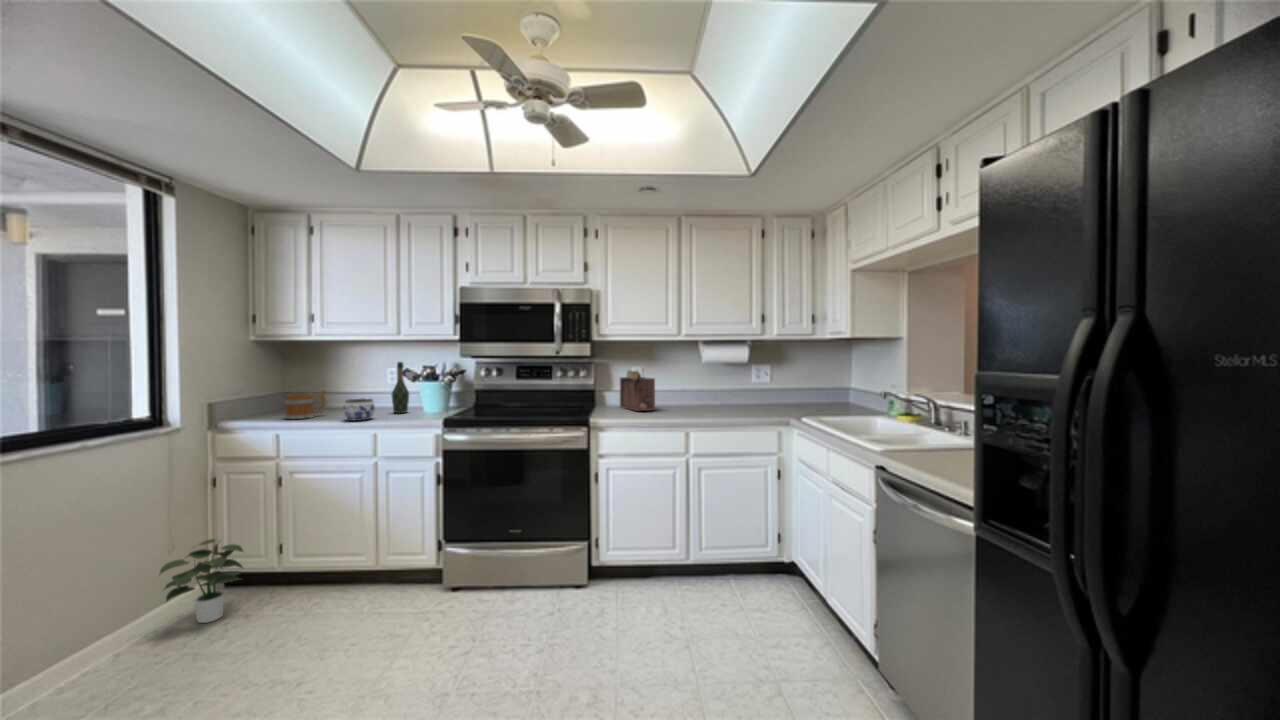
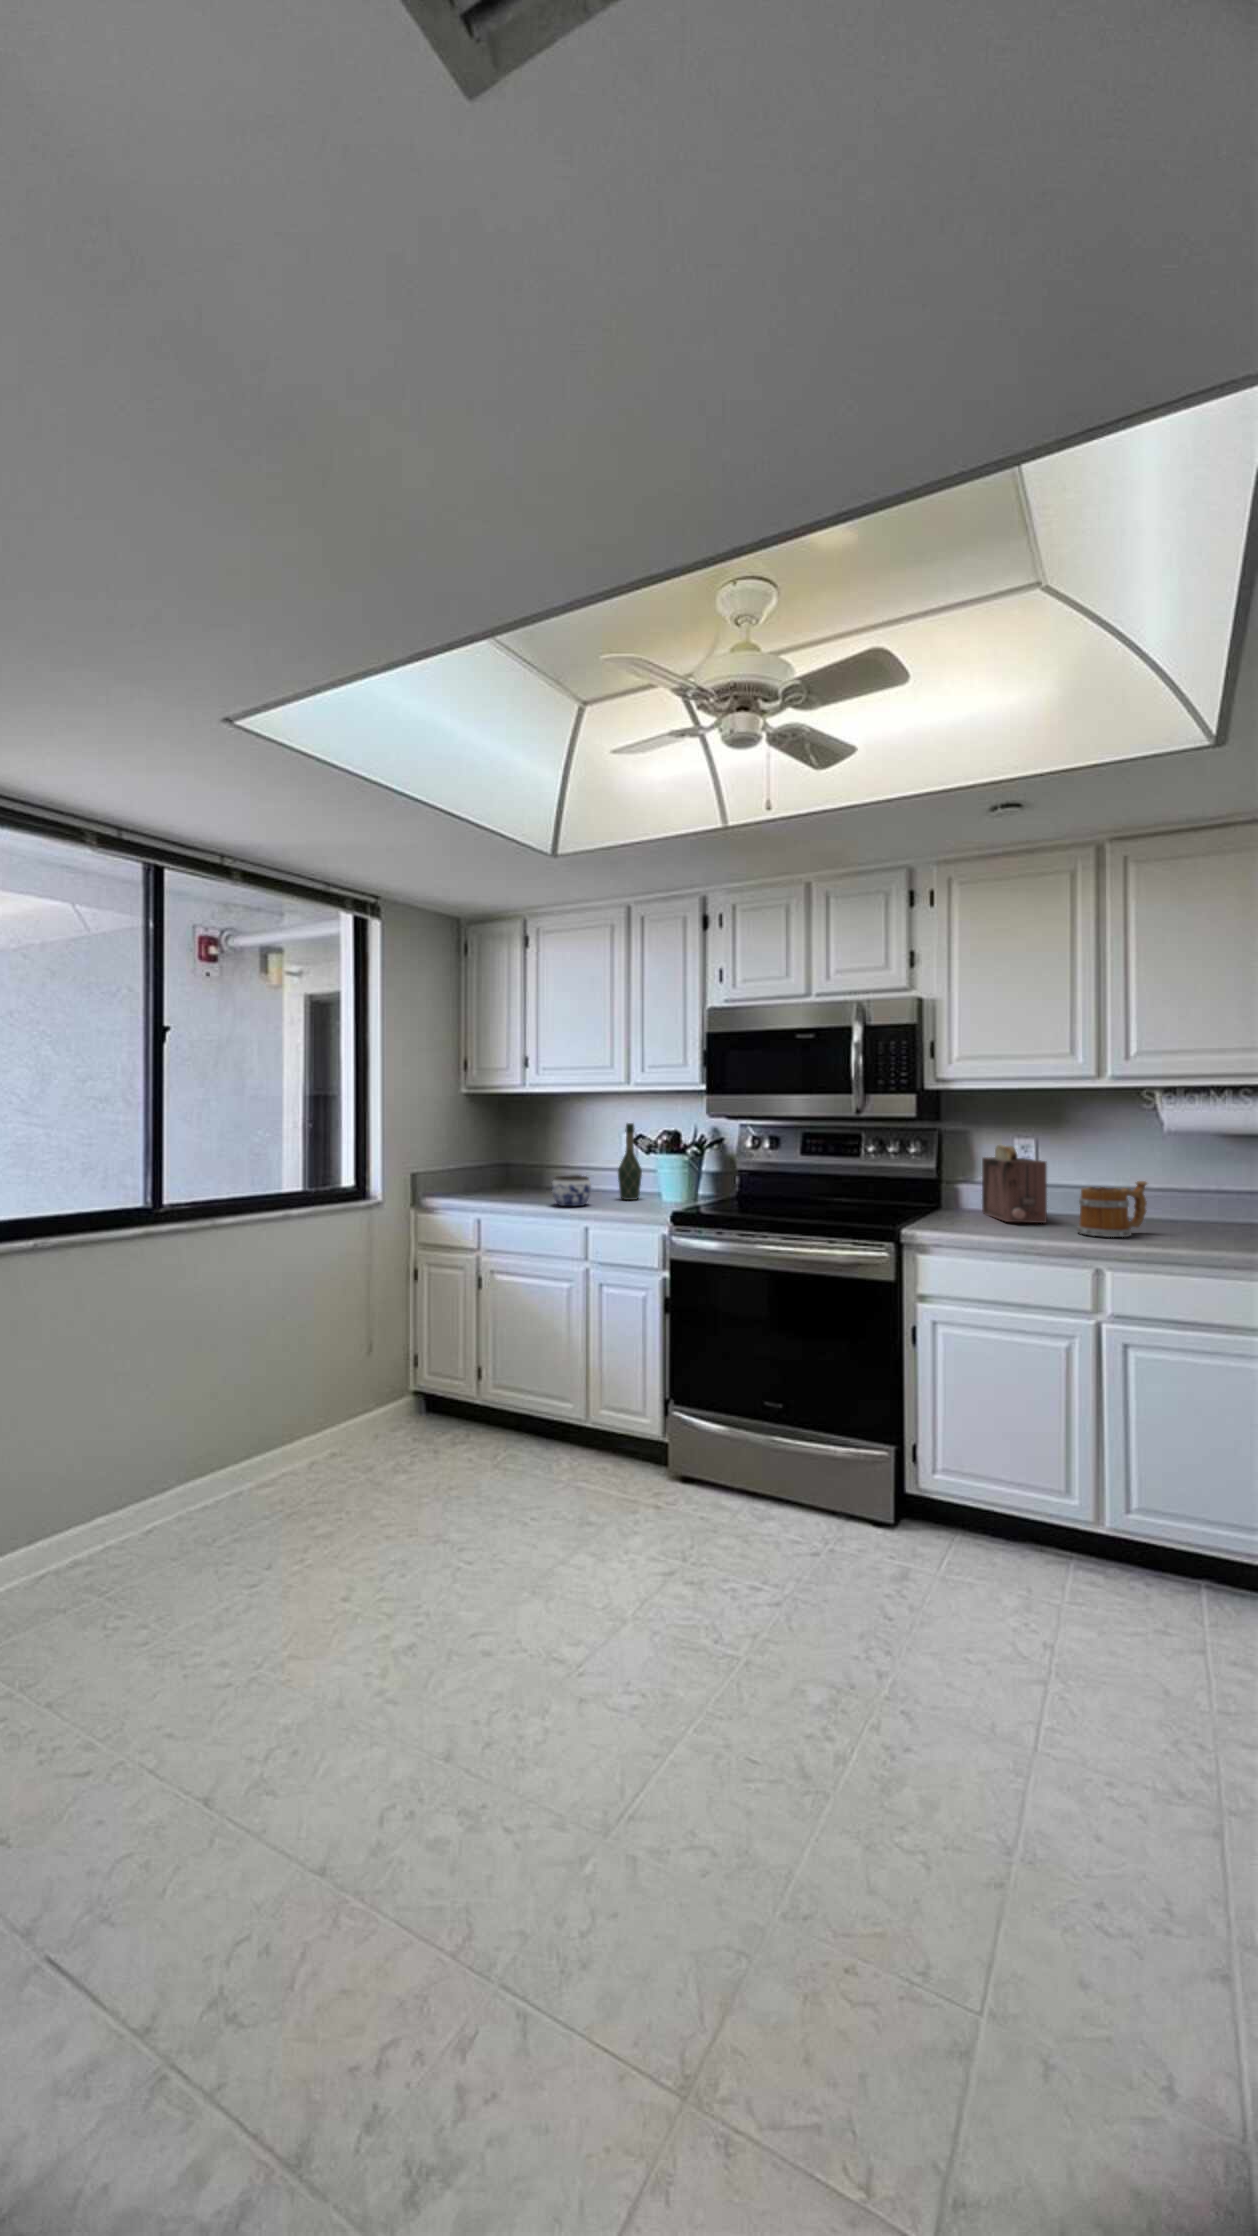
mug: present [285,390,326,419] -> present [1077,1181,1147,1237]
potted plant: present [159,539,243,623] -> none [351,1344,437,1448]

